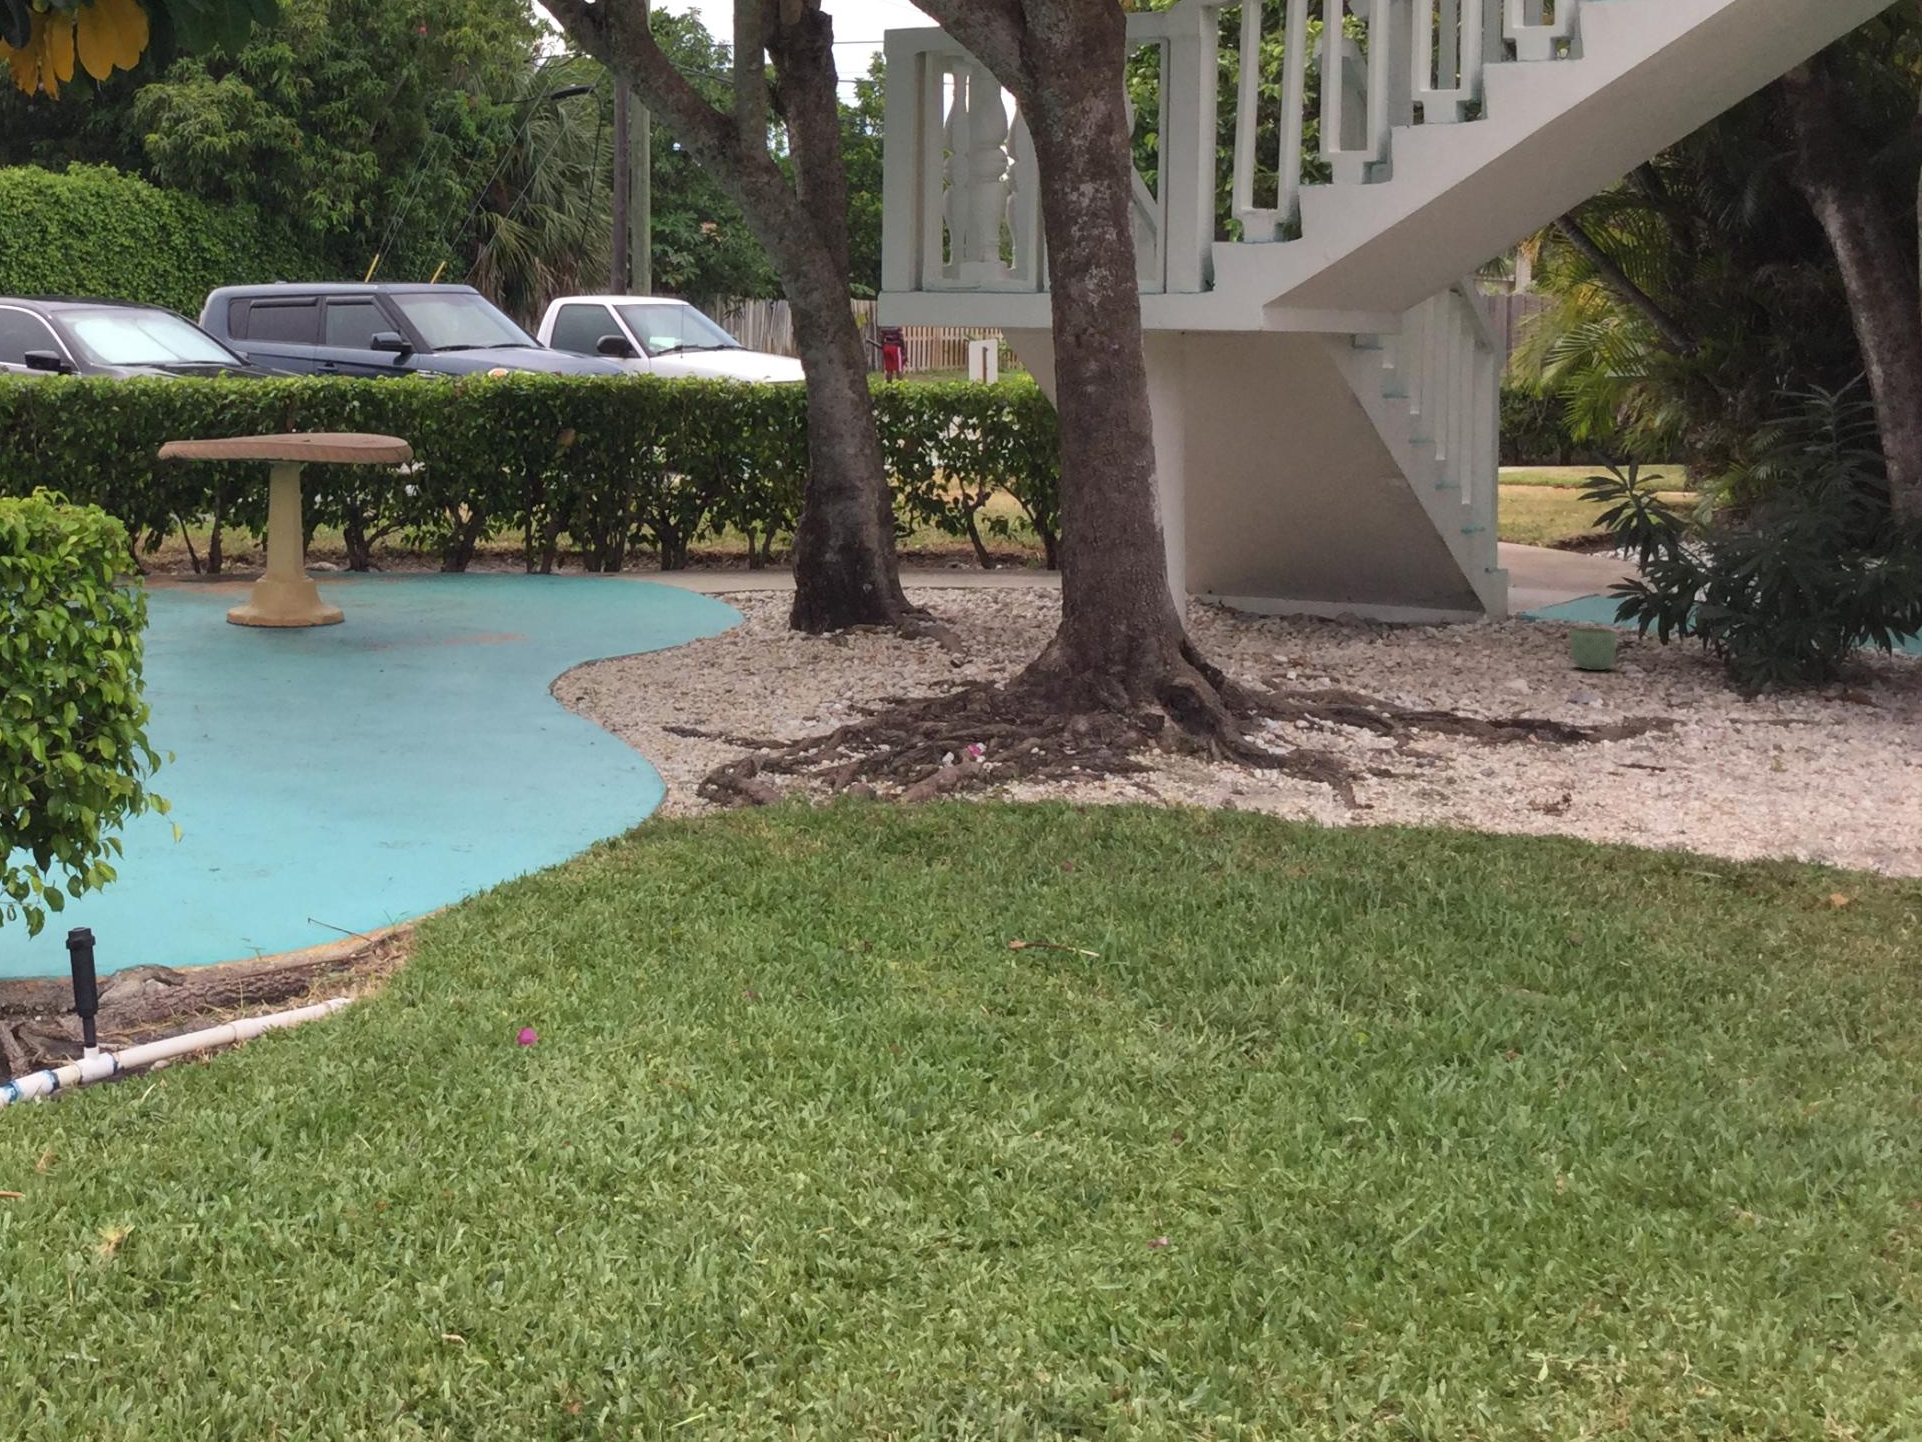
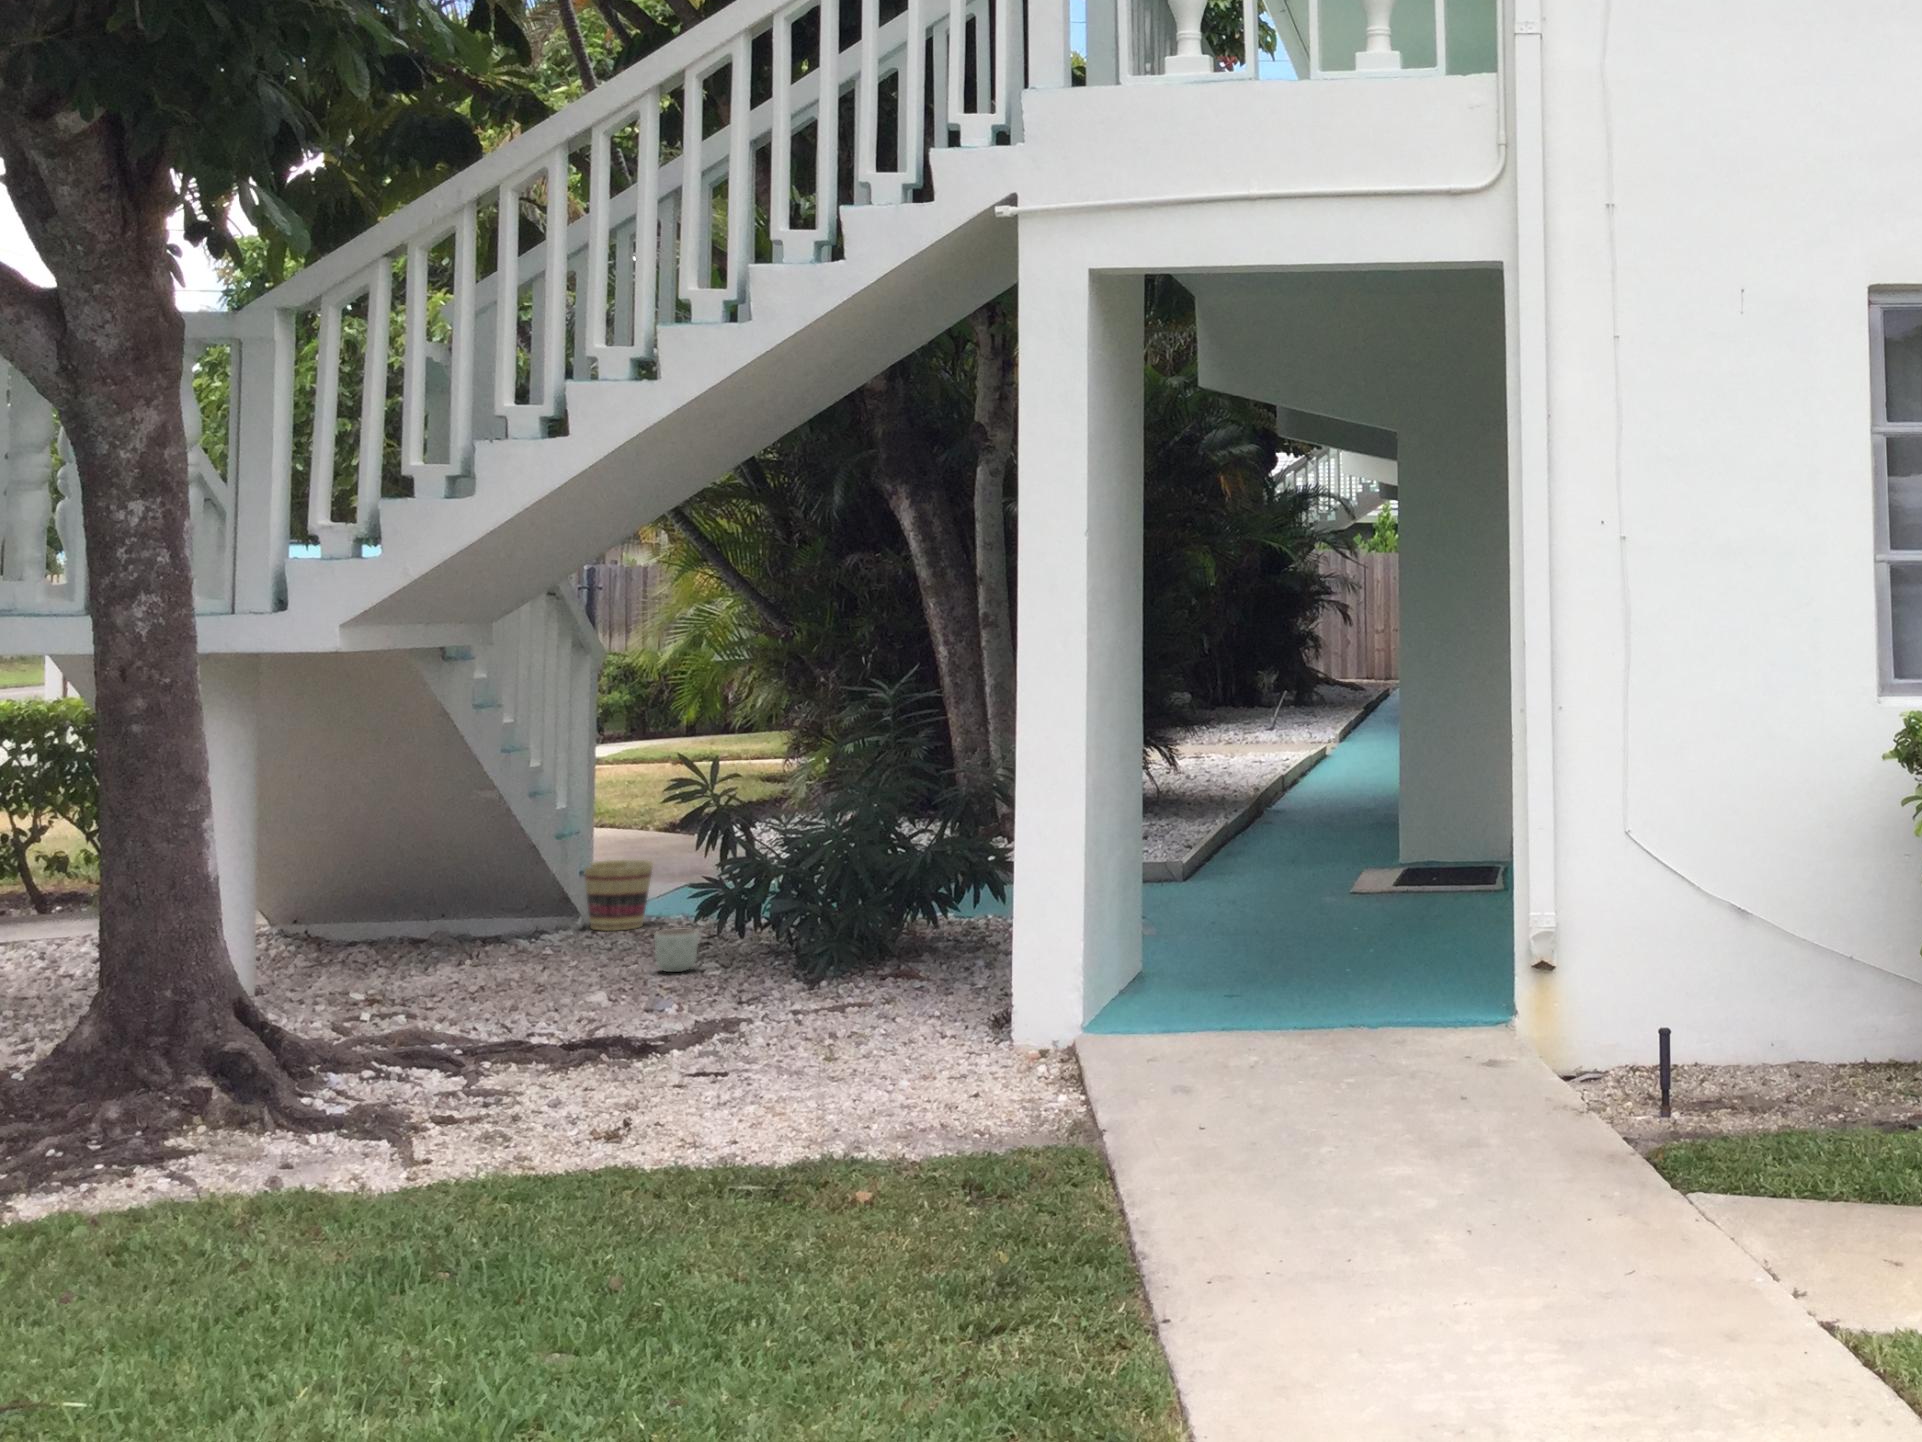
basket: none [1486,560,1559,628] -> present [585,860,653,931]

